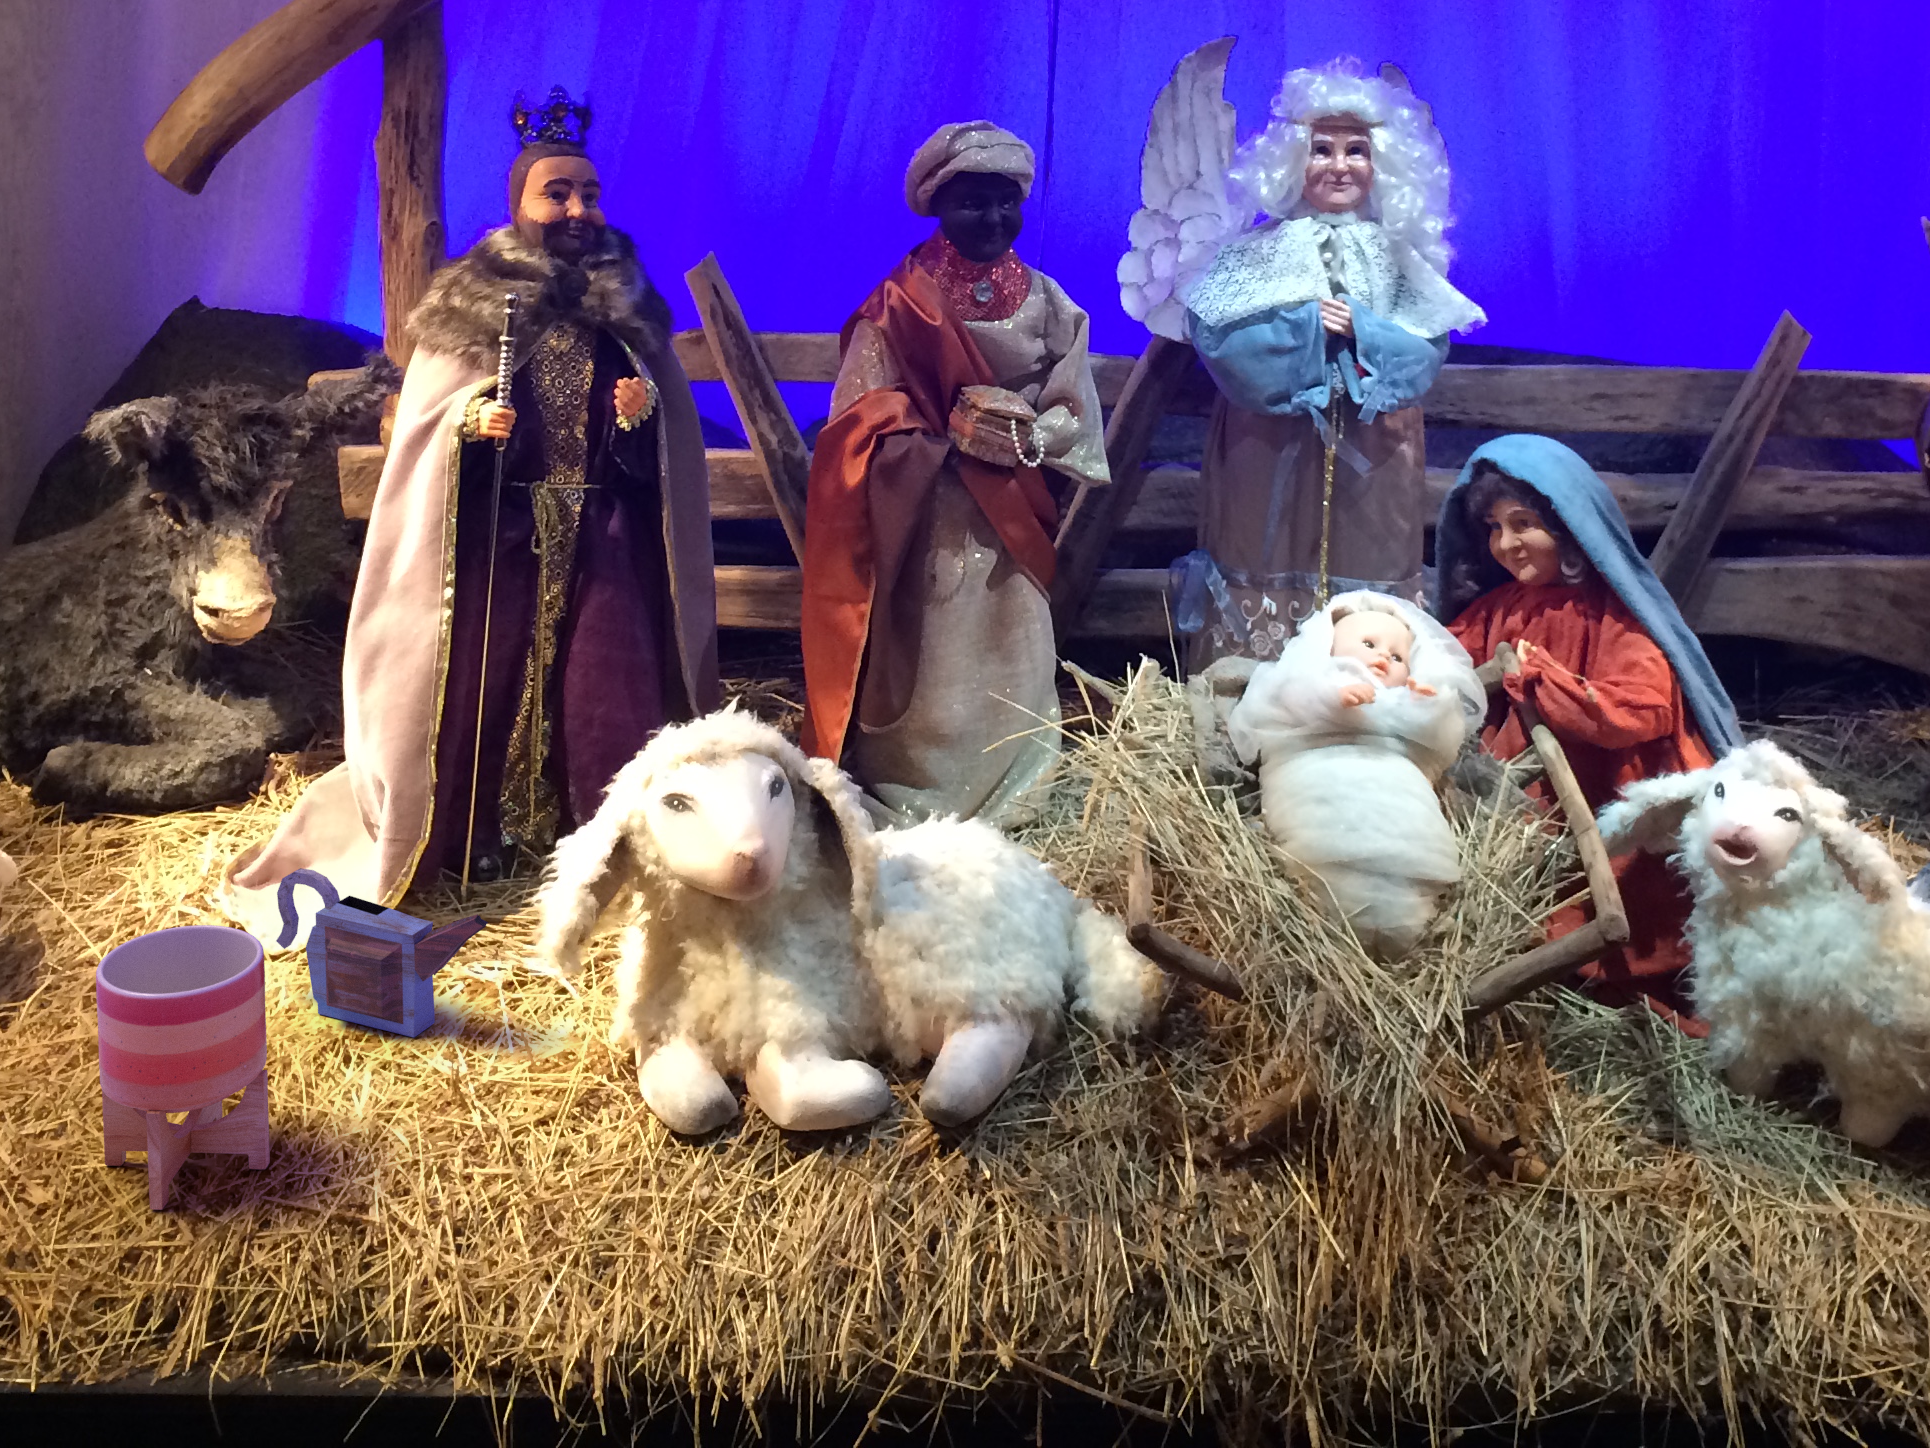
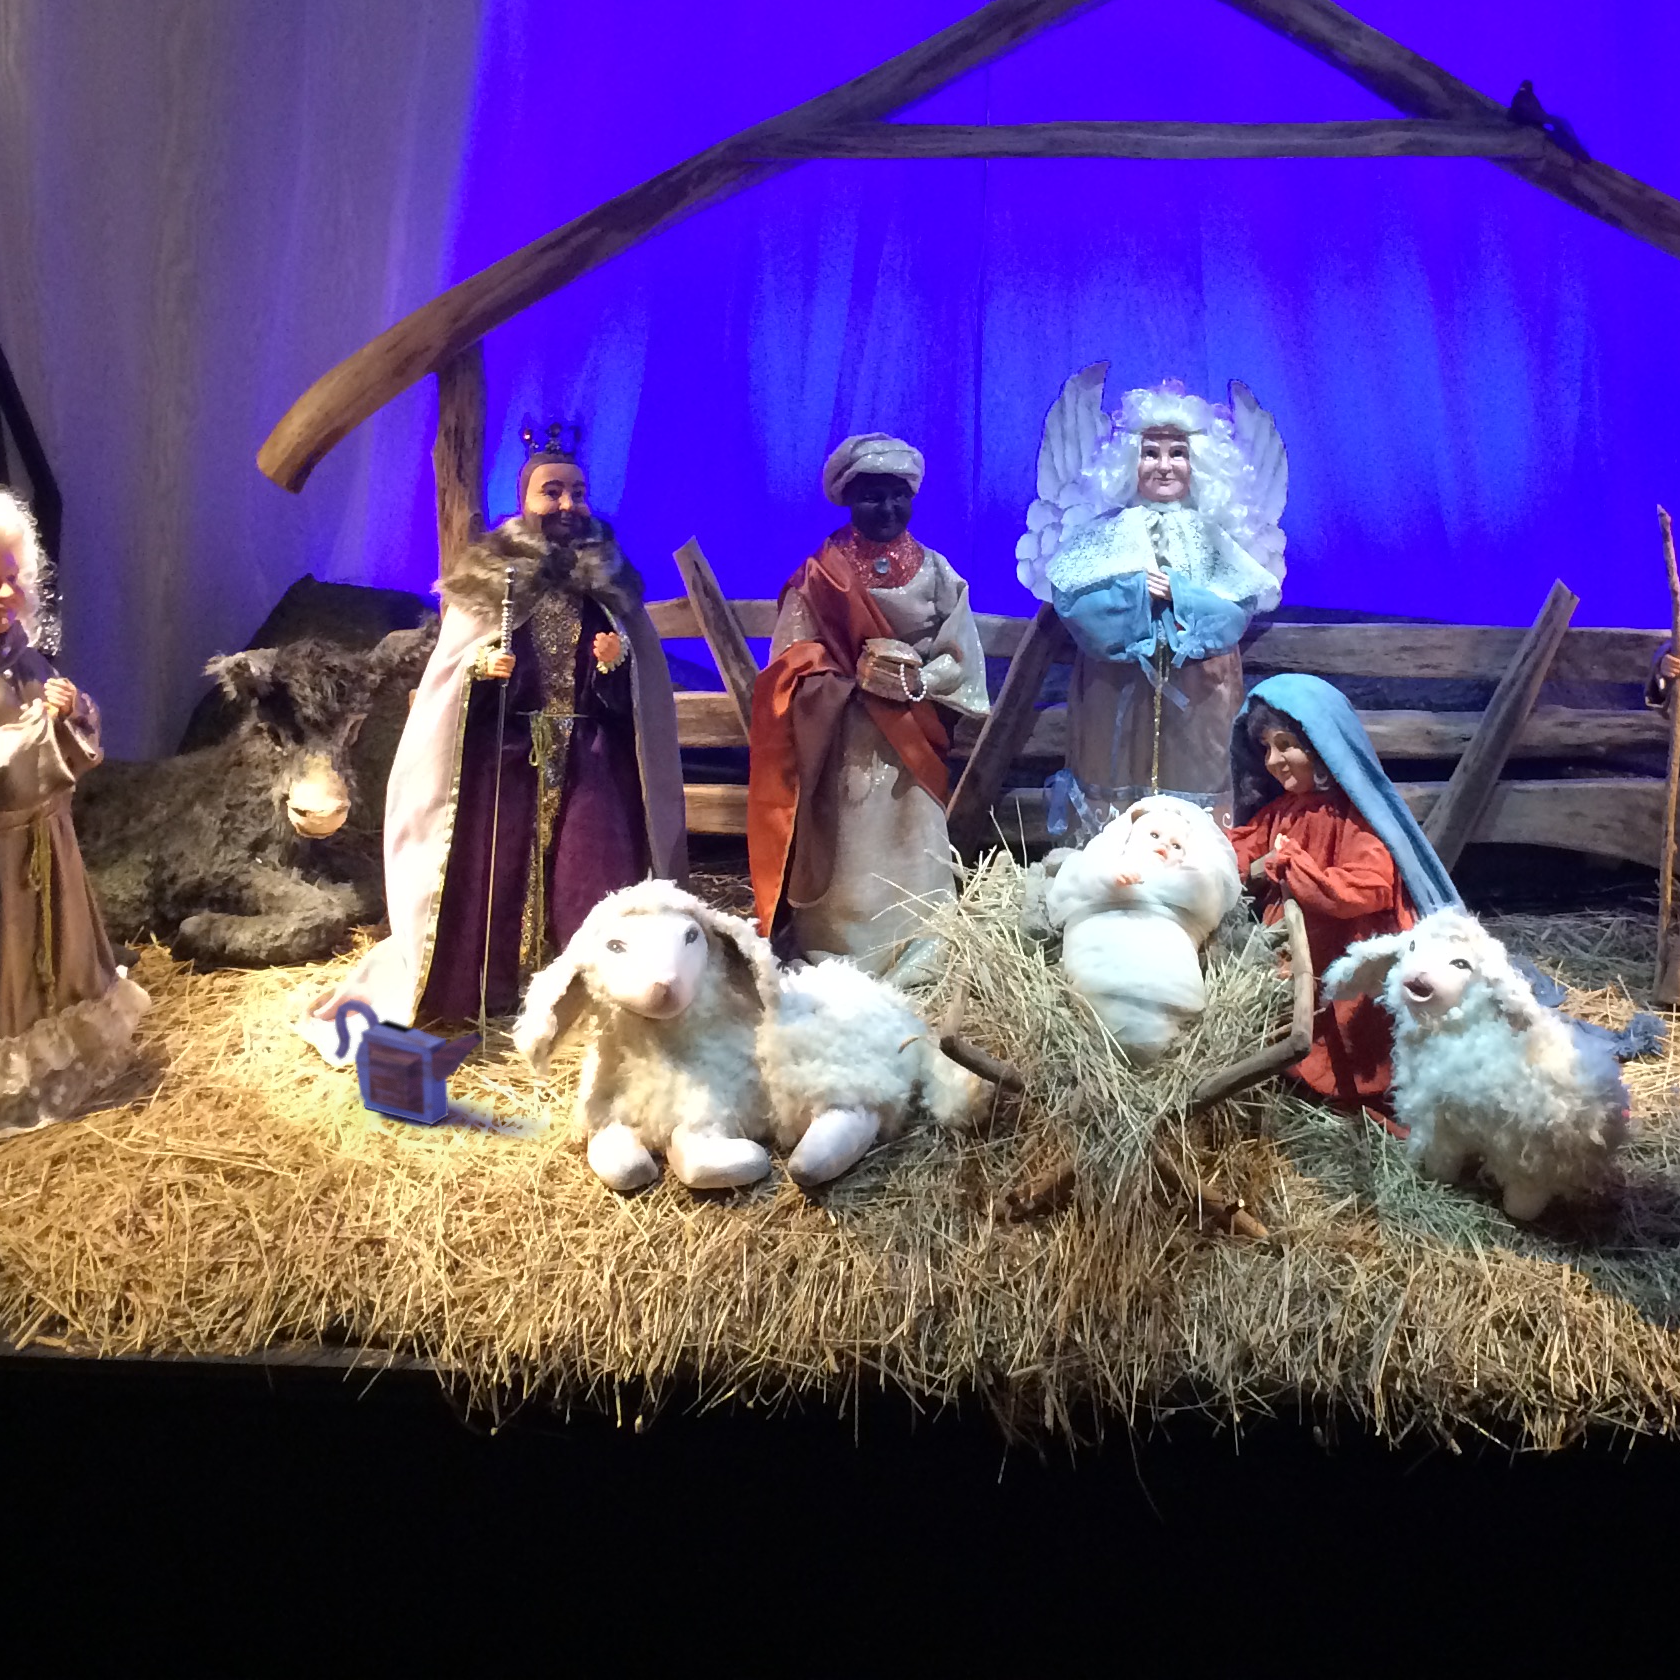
planter: present [96,925,270,1210] -> none [192,1031,317,1231]

